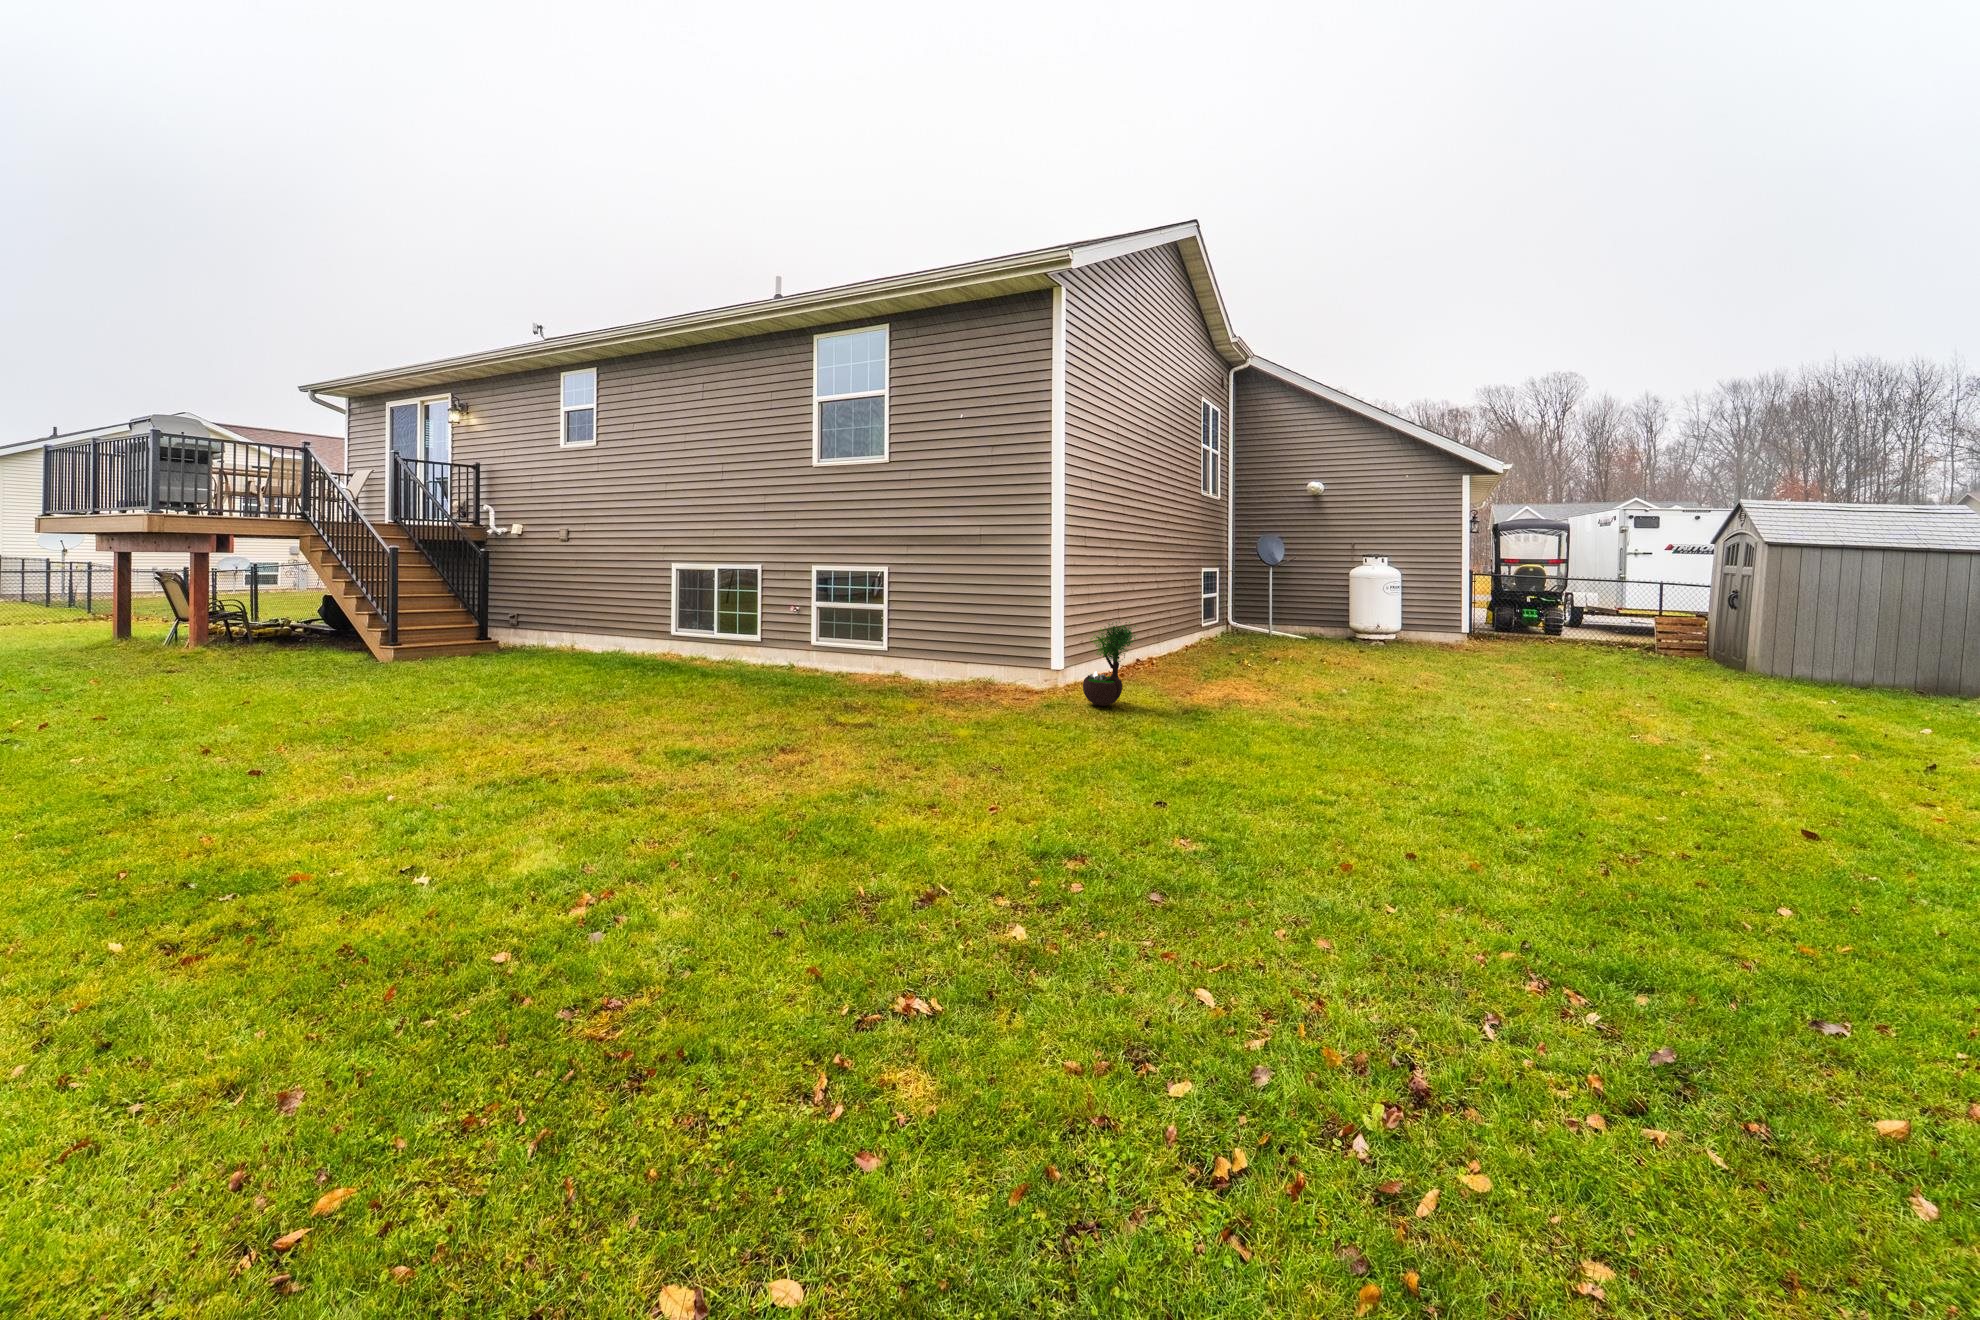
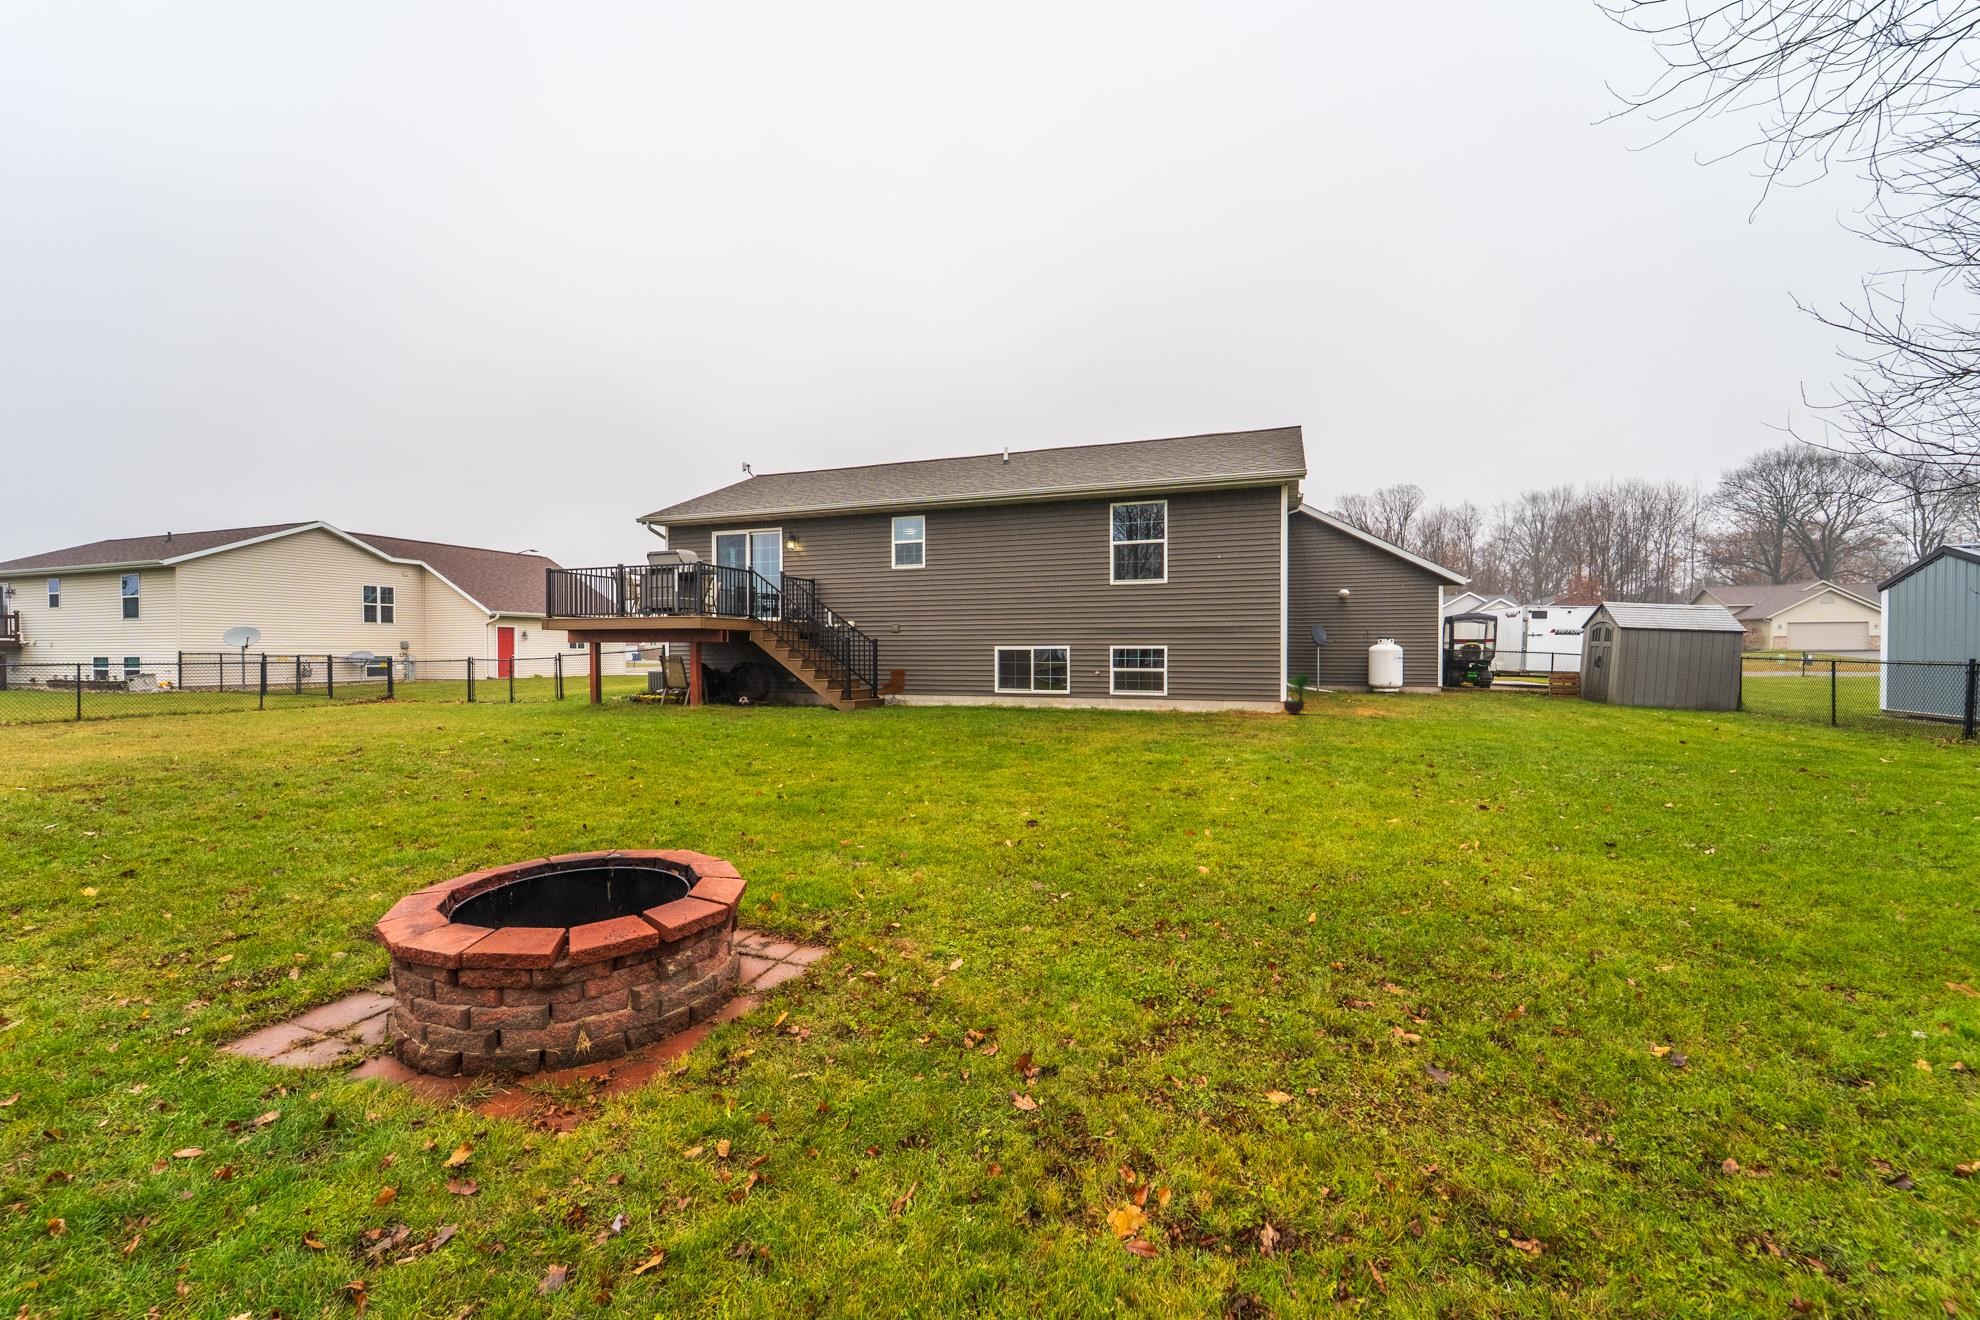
lounge chair: none [495,594,573,650] -> present [877,669,906,702]

